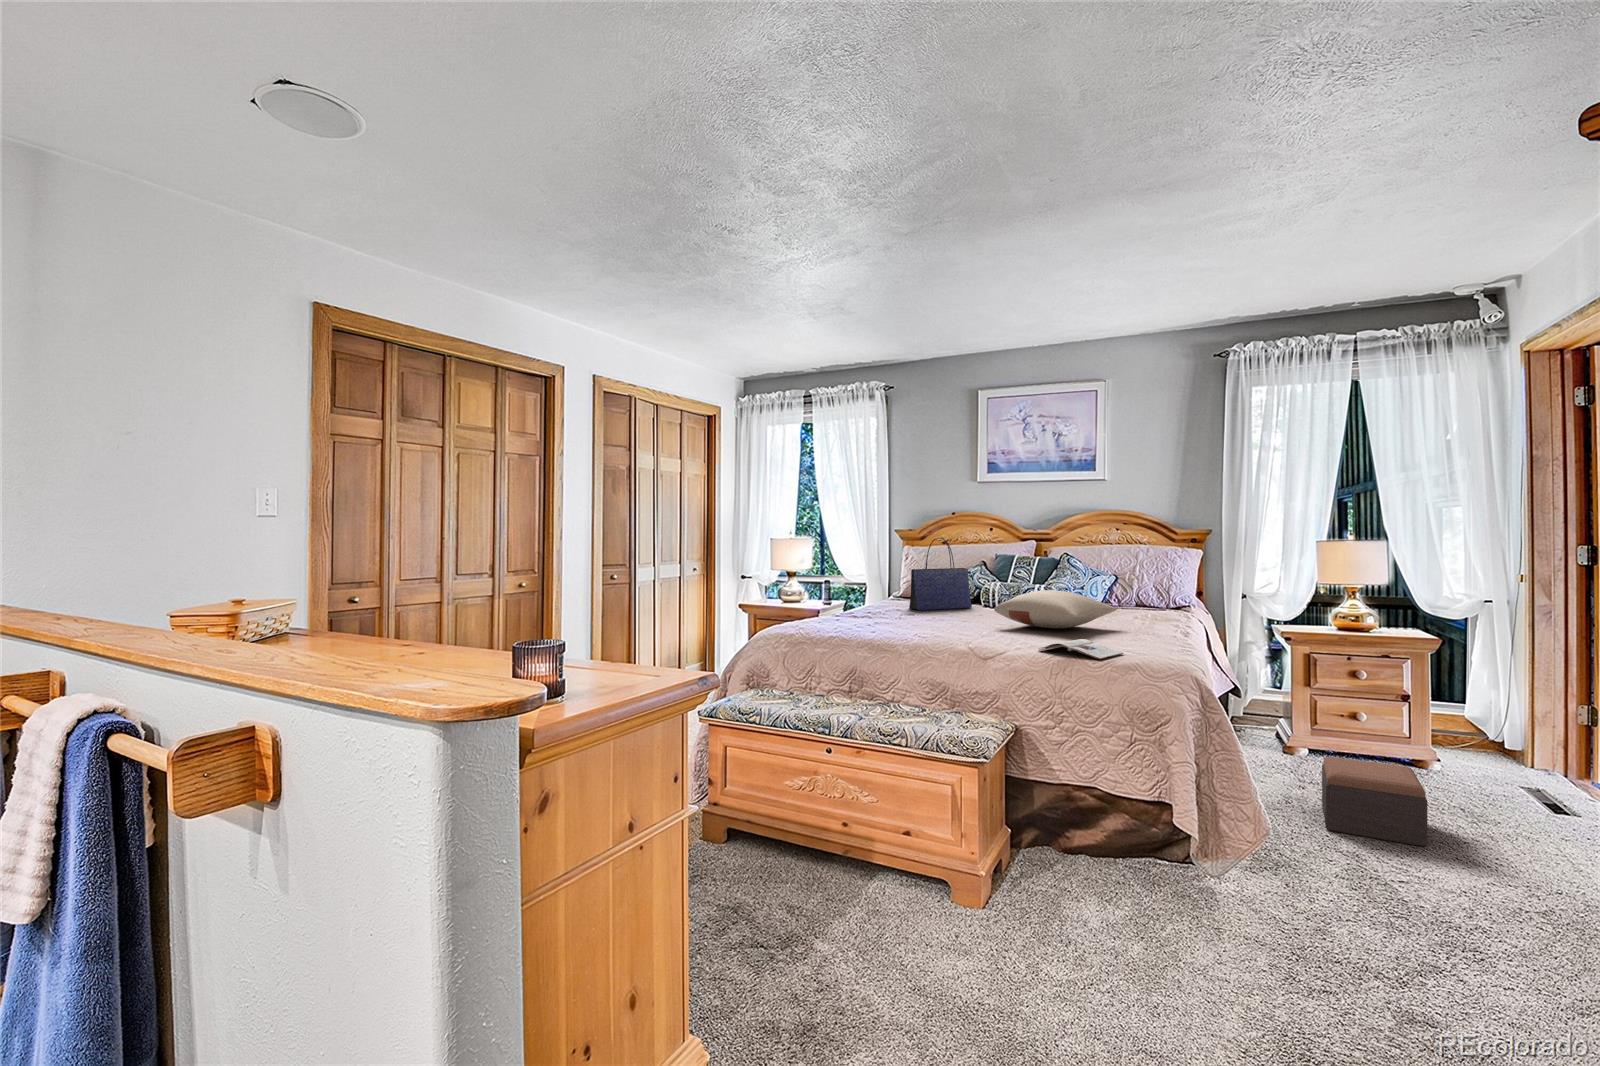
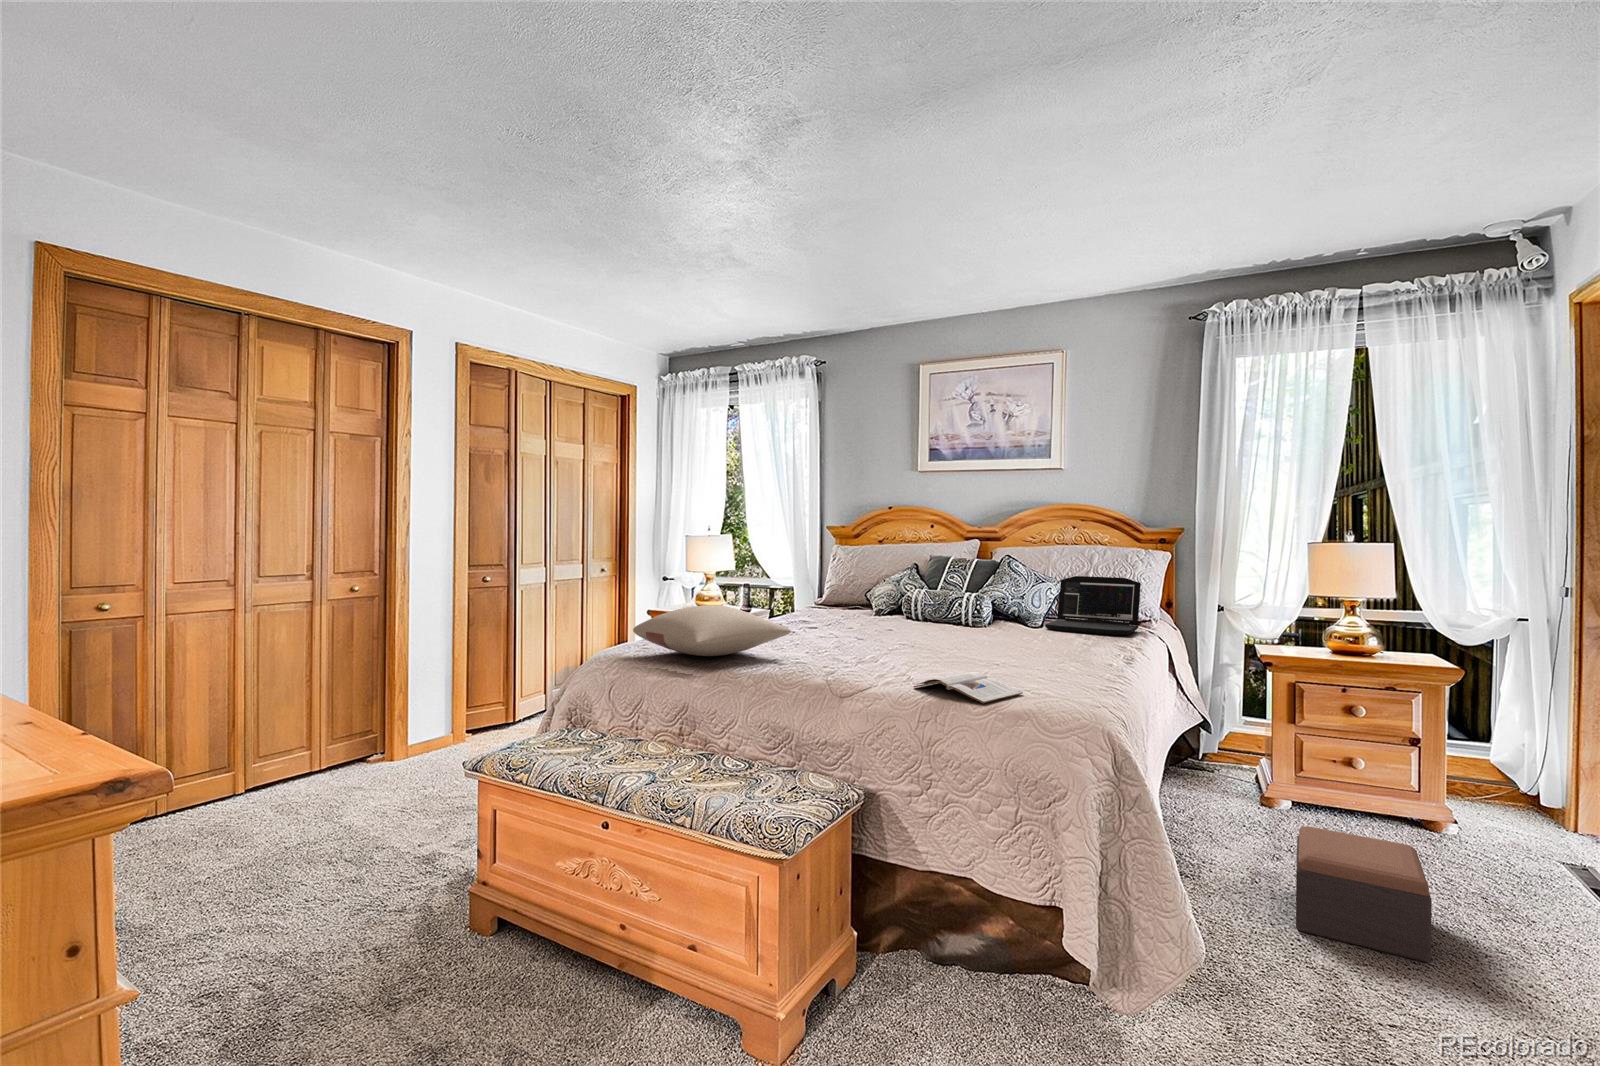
tote bag: present [909,538,972,610] -> none [813,536,891,623]
laptop: none [1104,570,1182,617] -> present [1045,576,1141,635]
pillow: present [994,590,1116,628] -> present [633,605,791,656]

